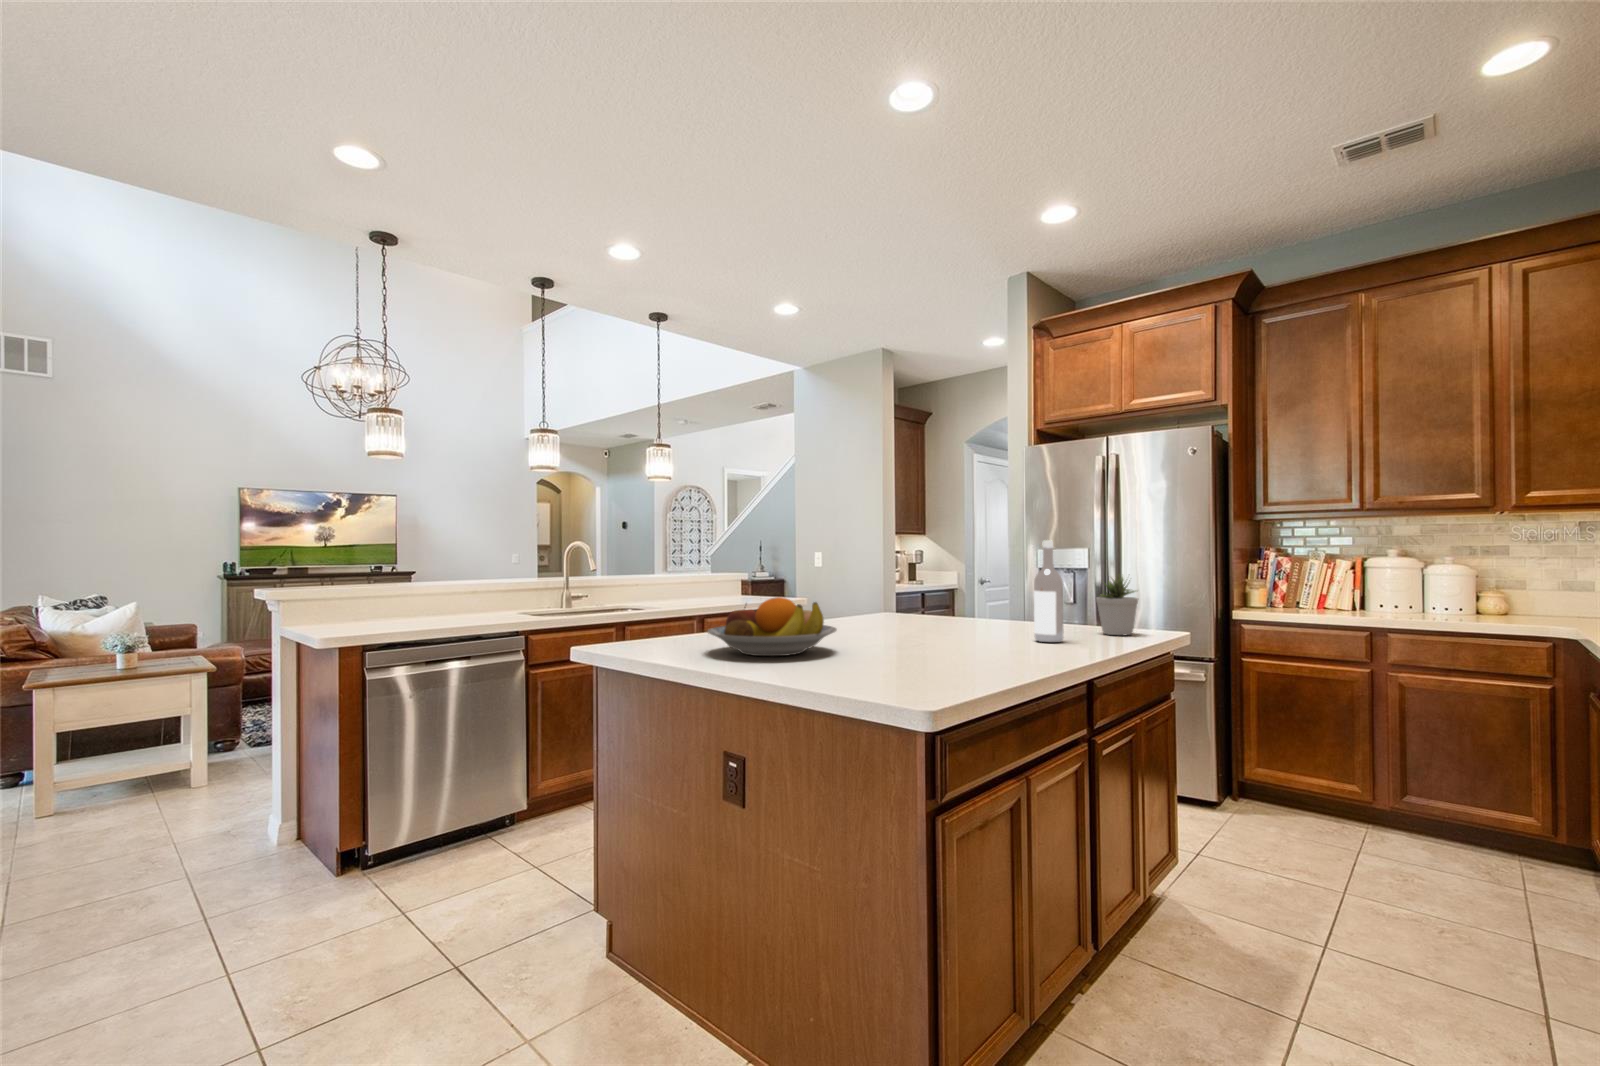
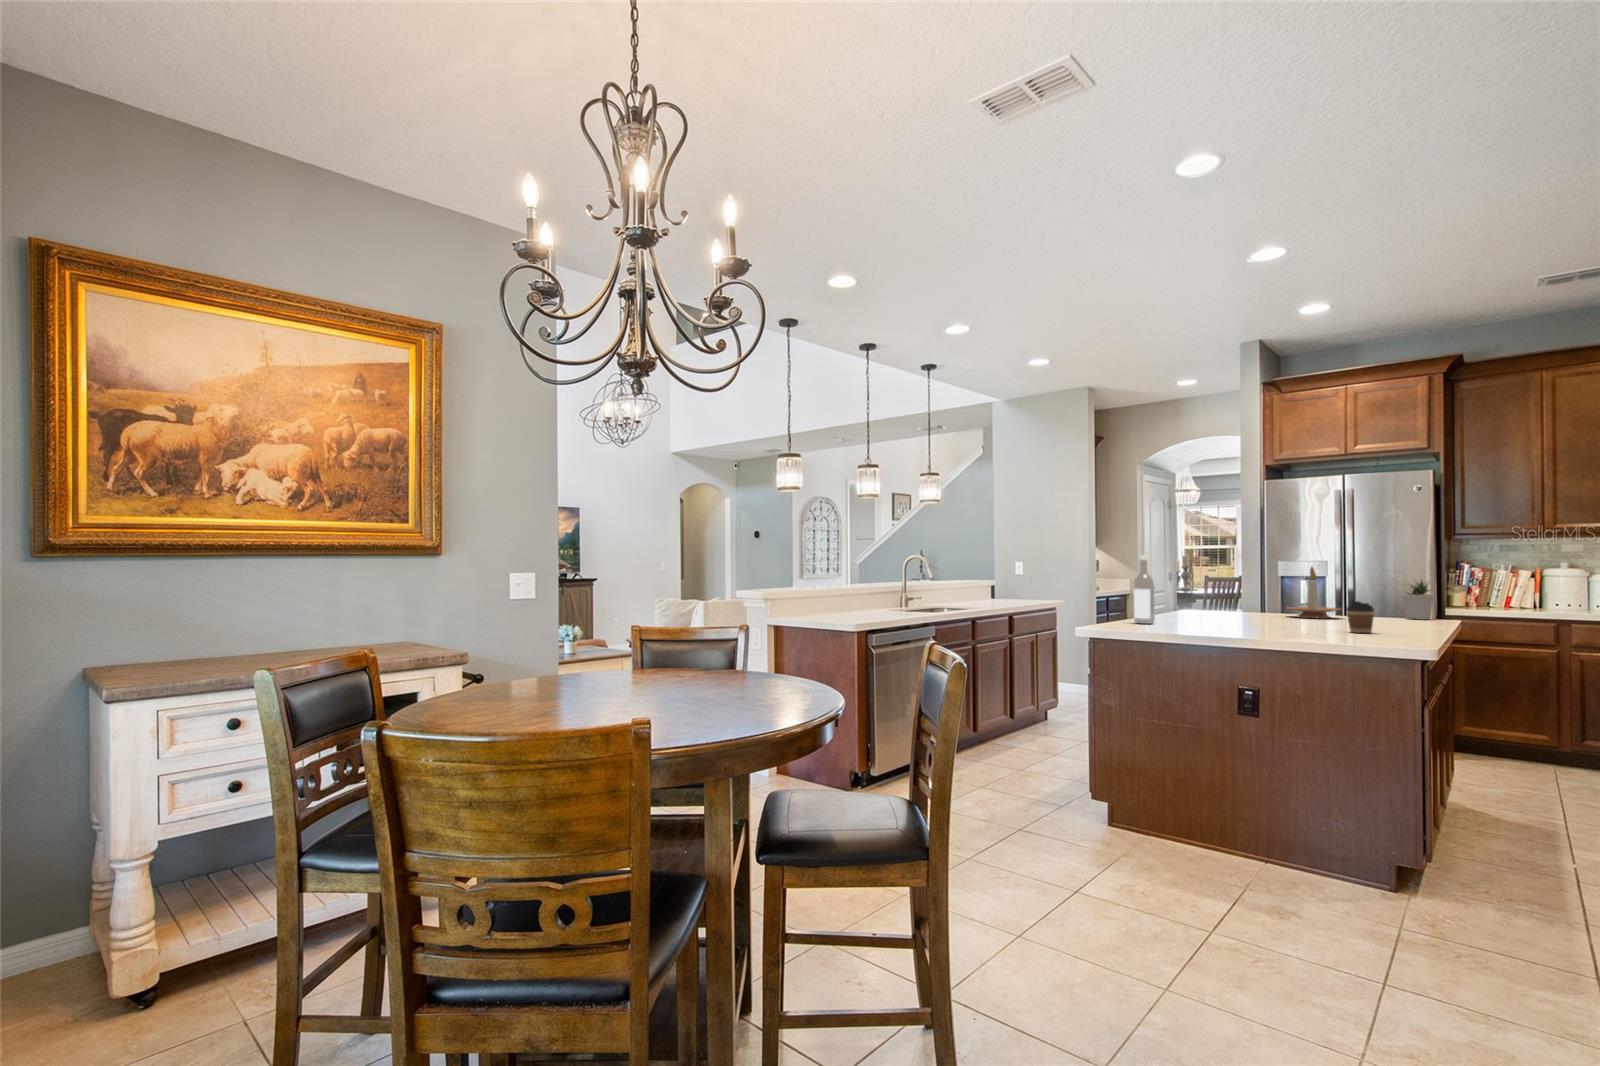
wine bottle: present [1034,540,1064,642] -> present [1134,555,1155,624]
candle holder: none [939,556,1010,634] -> present [1286,567,1340,618]
fruit bowl: present [708,597,837,656] -> none [1188,591,1282,627]
coffee cup: none [886,618,927,673] -> present [1346,601,1374,633]

